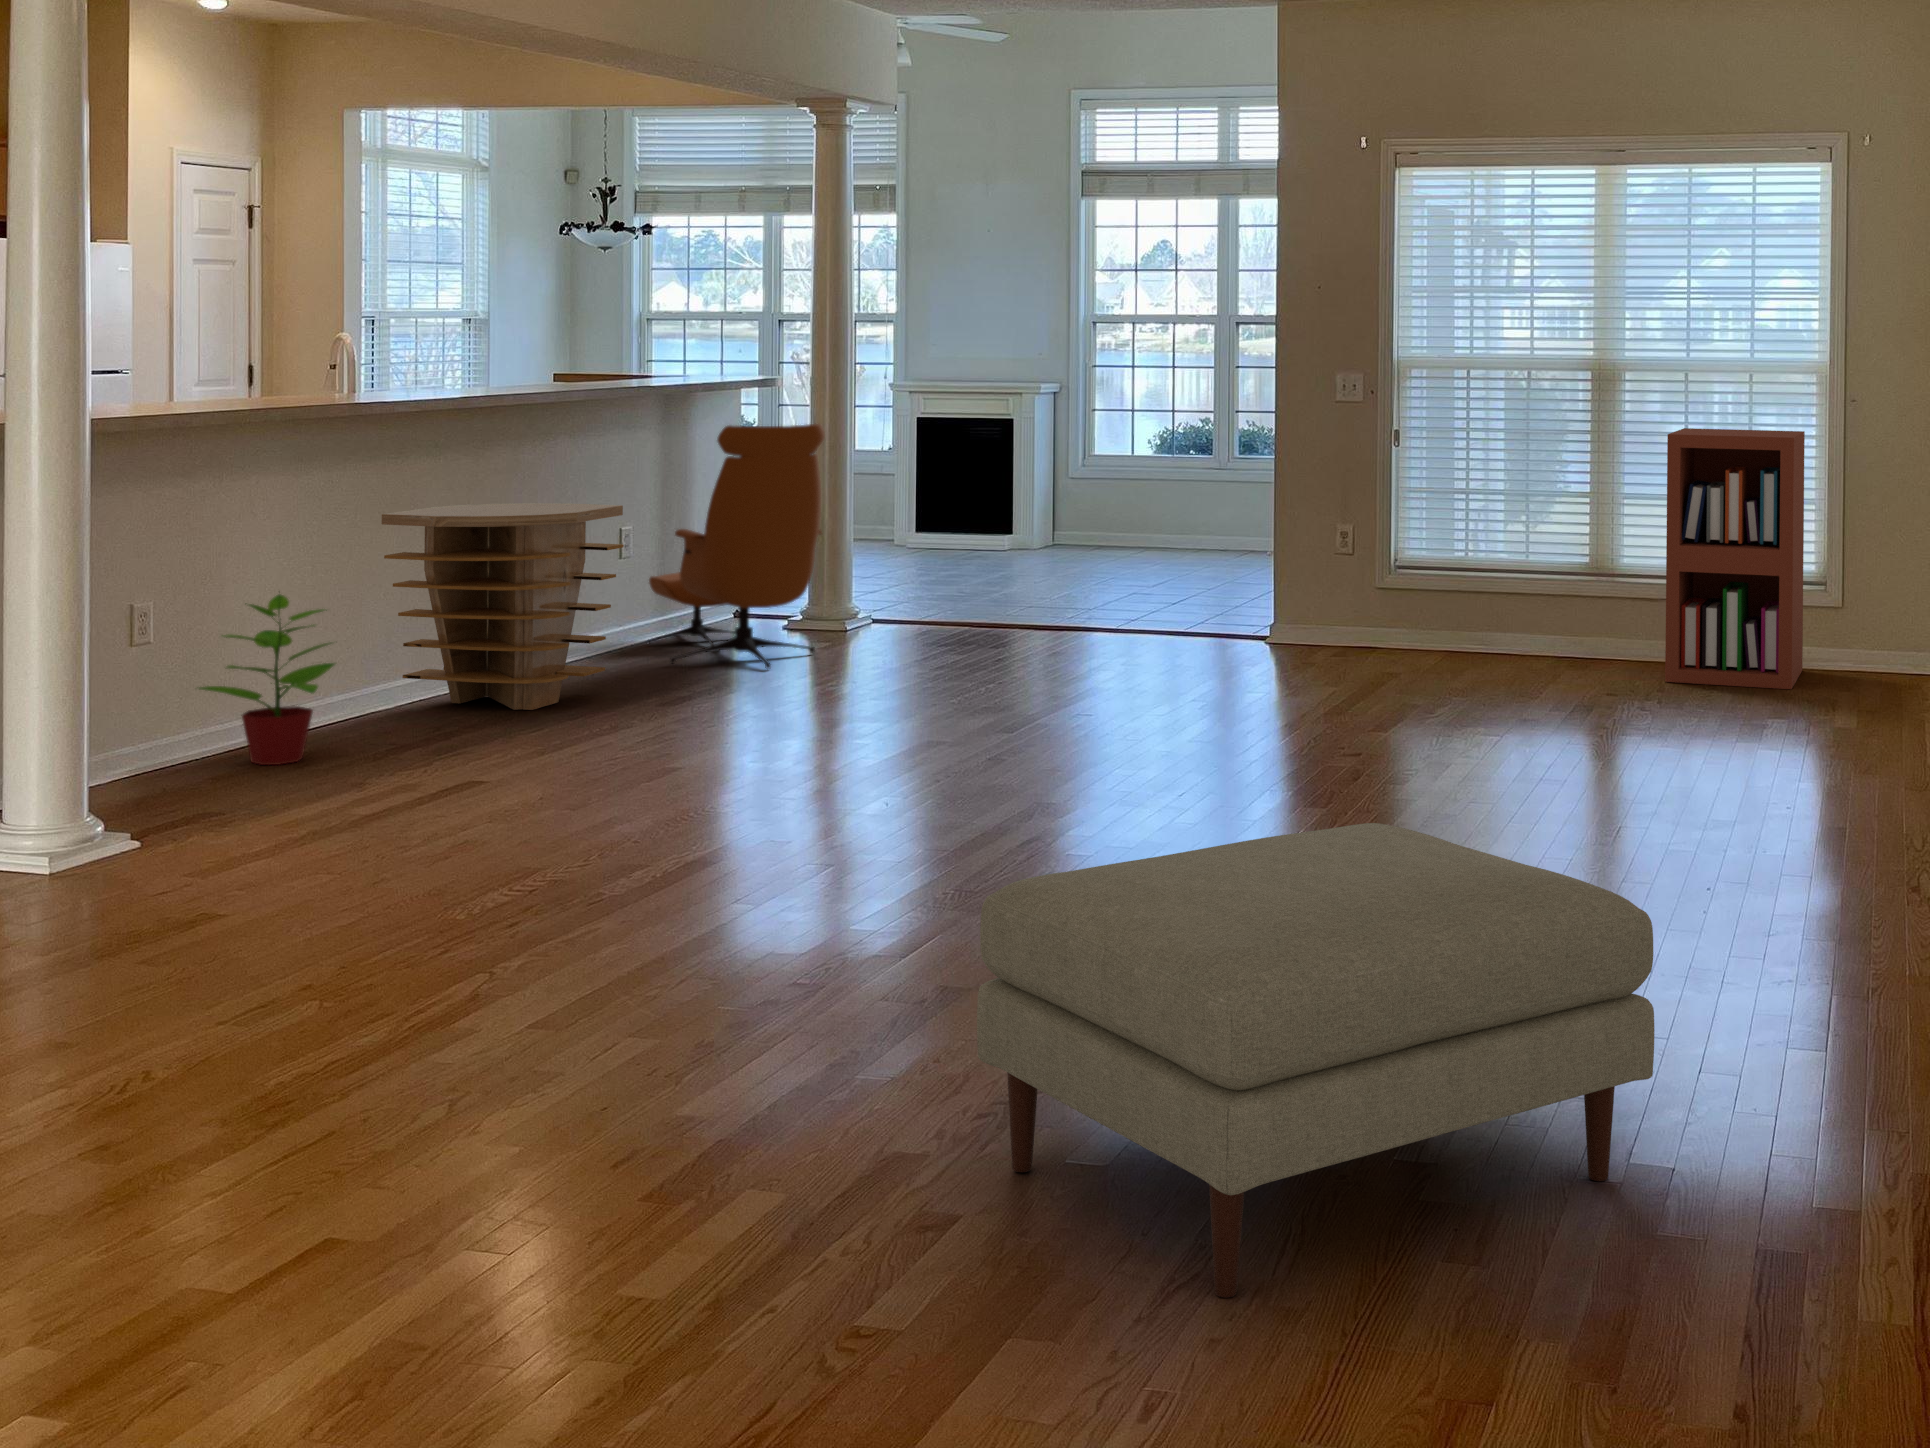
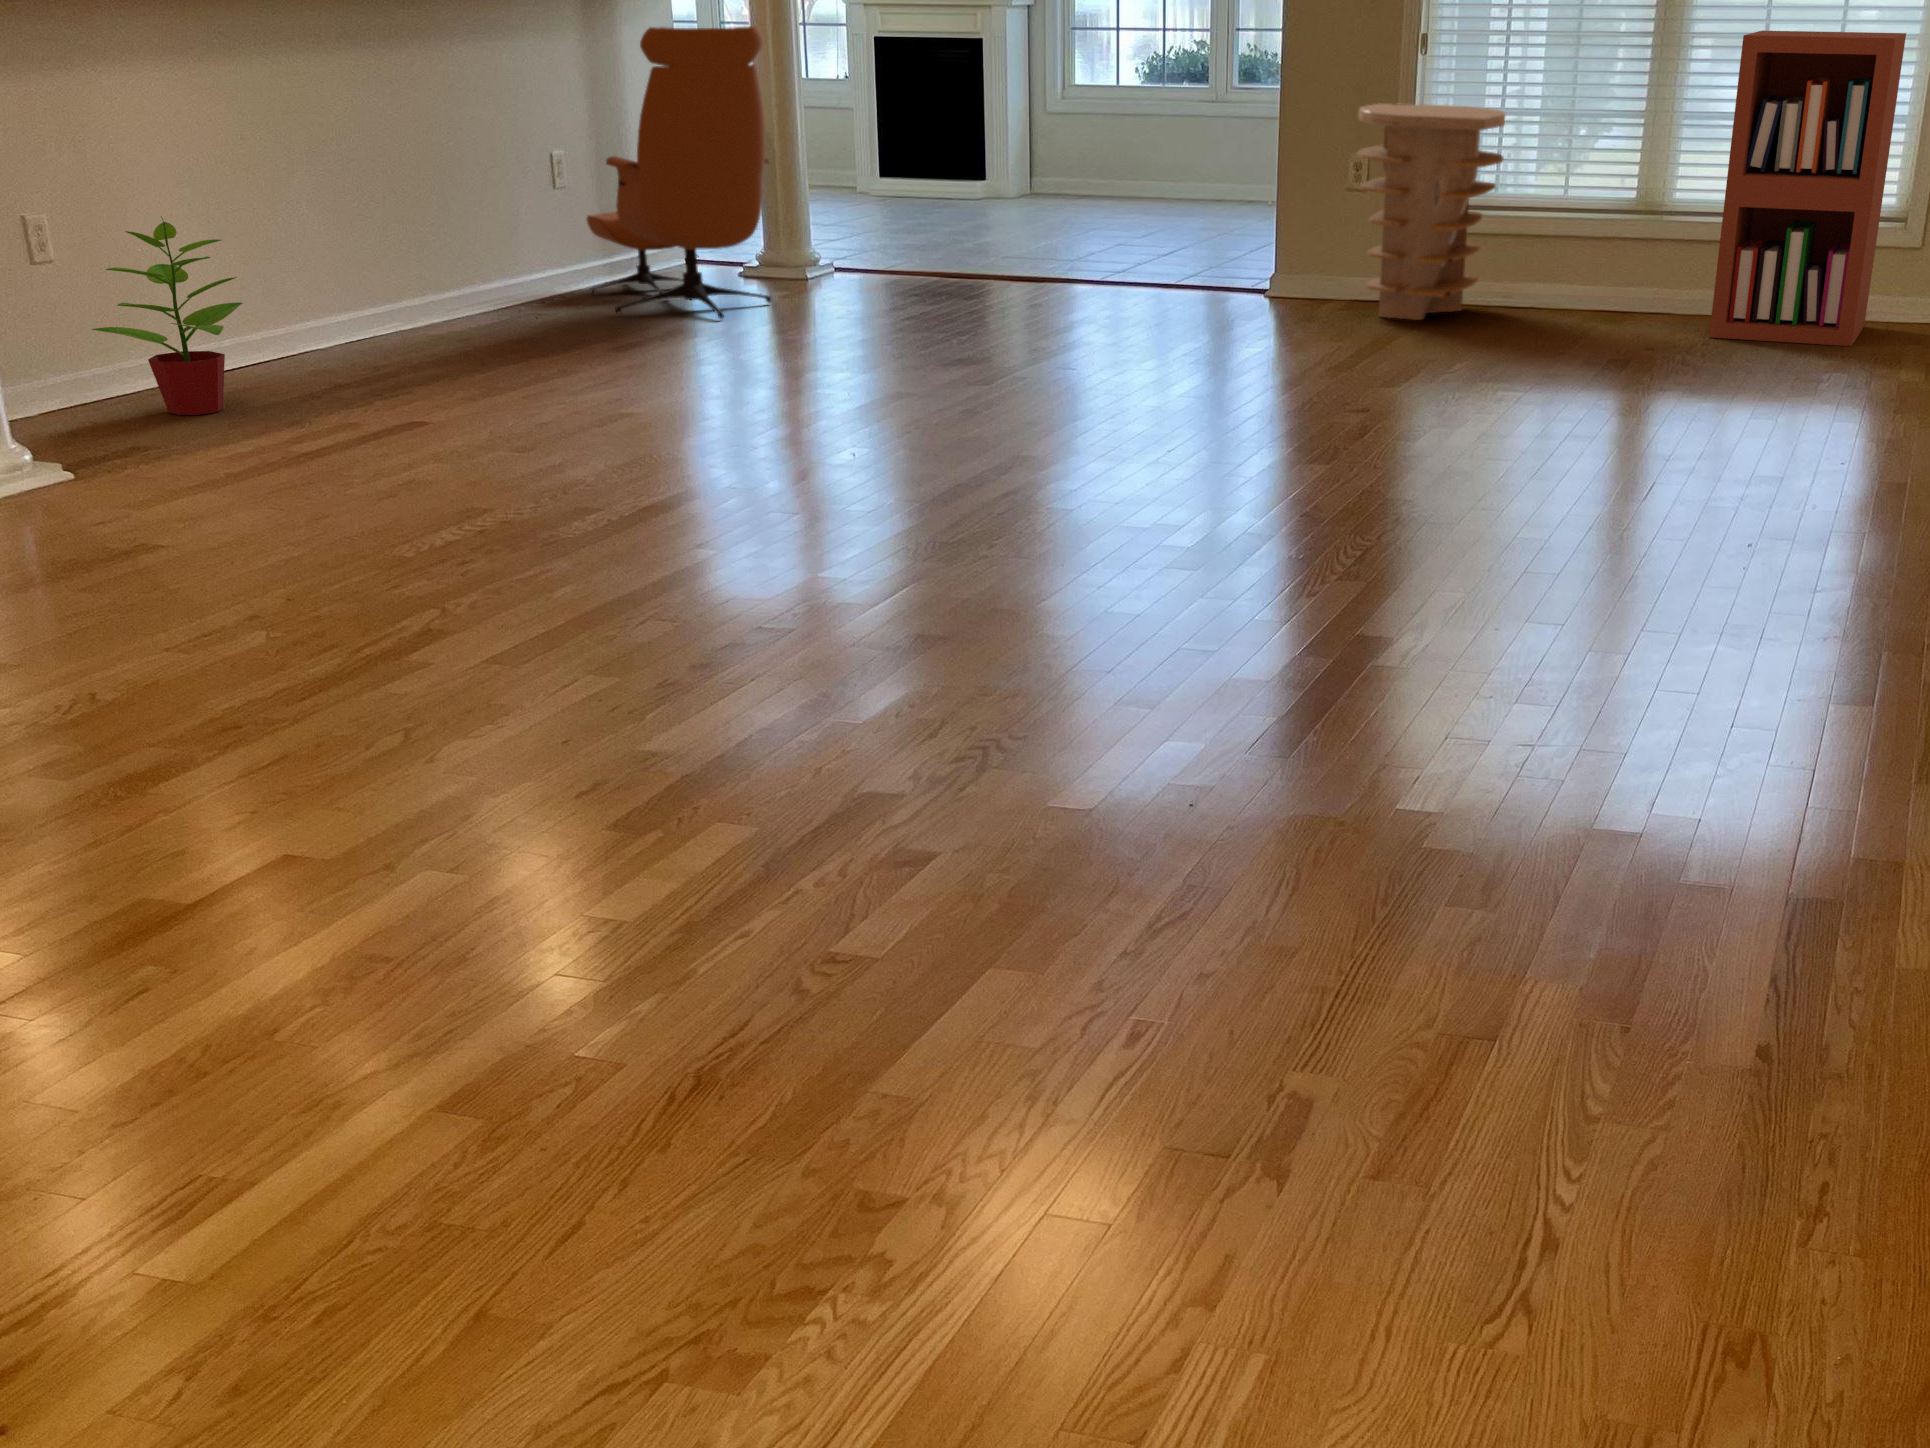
side table: present [382,503,624,710] -> present [1358,104,1505,320]
ottoman: present [977,823,1655,1298] -> none [926,469,1713,982]

